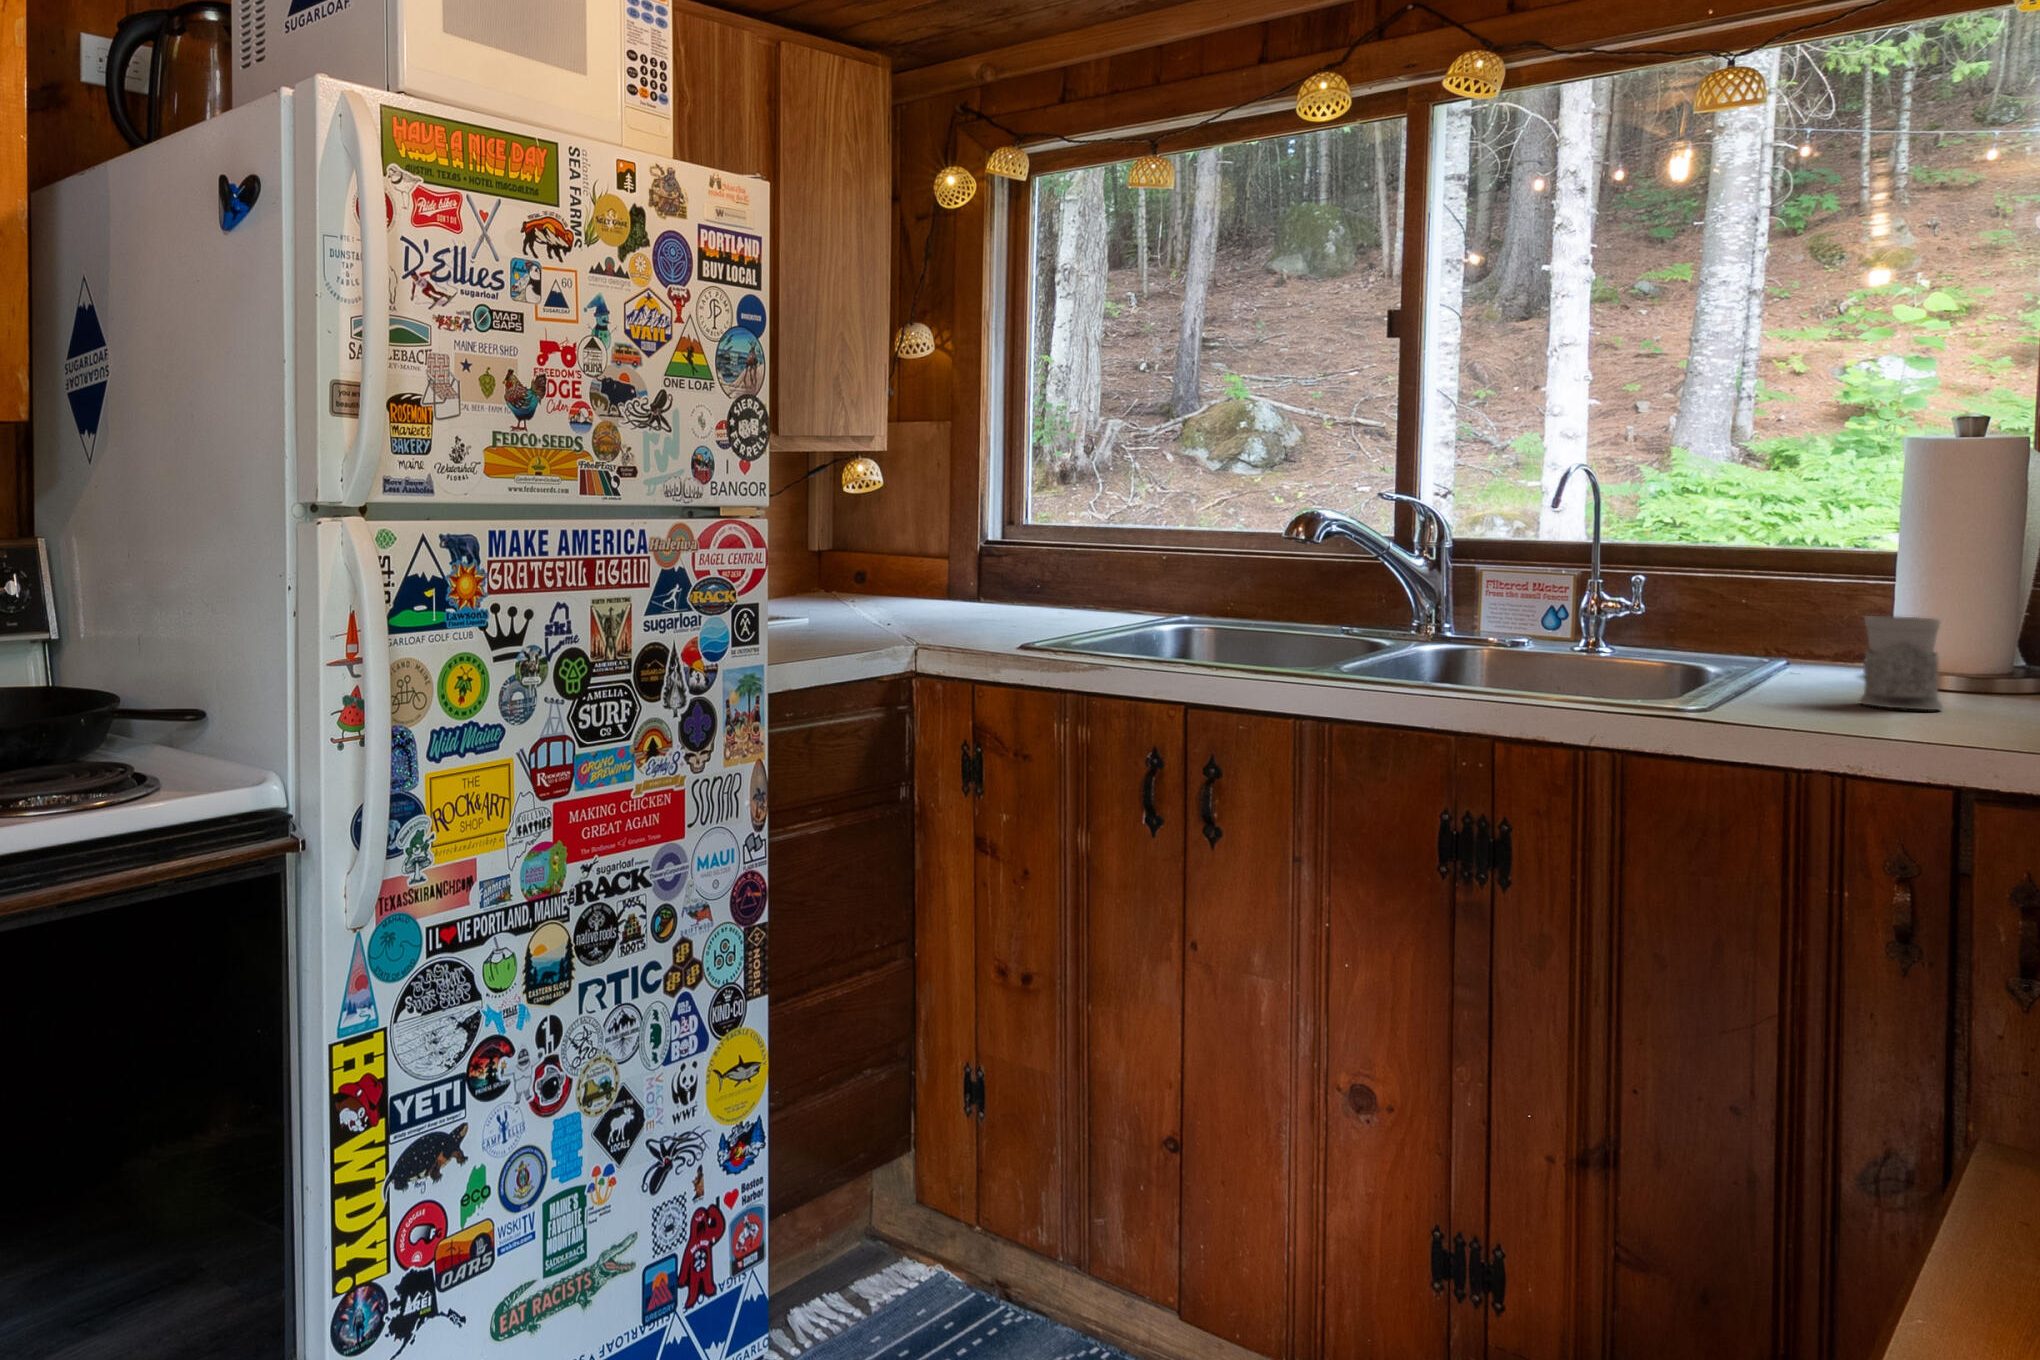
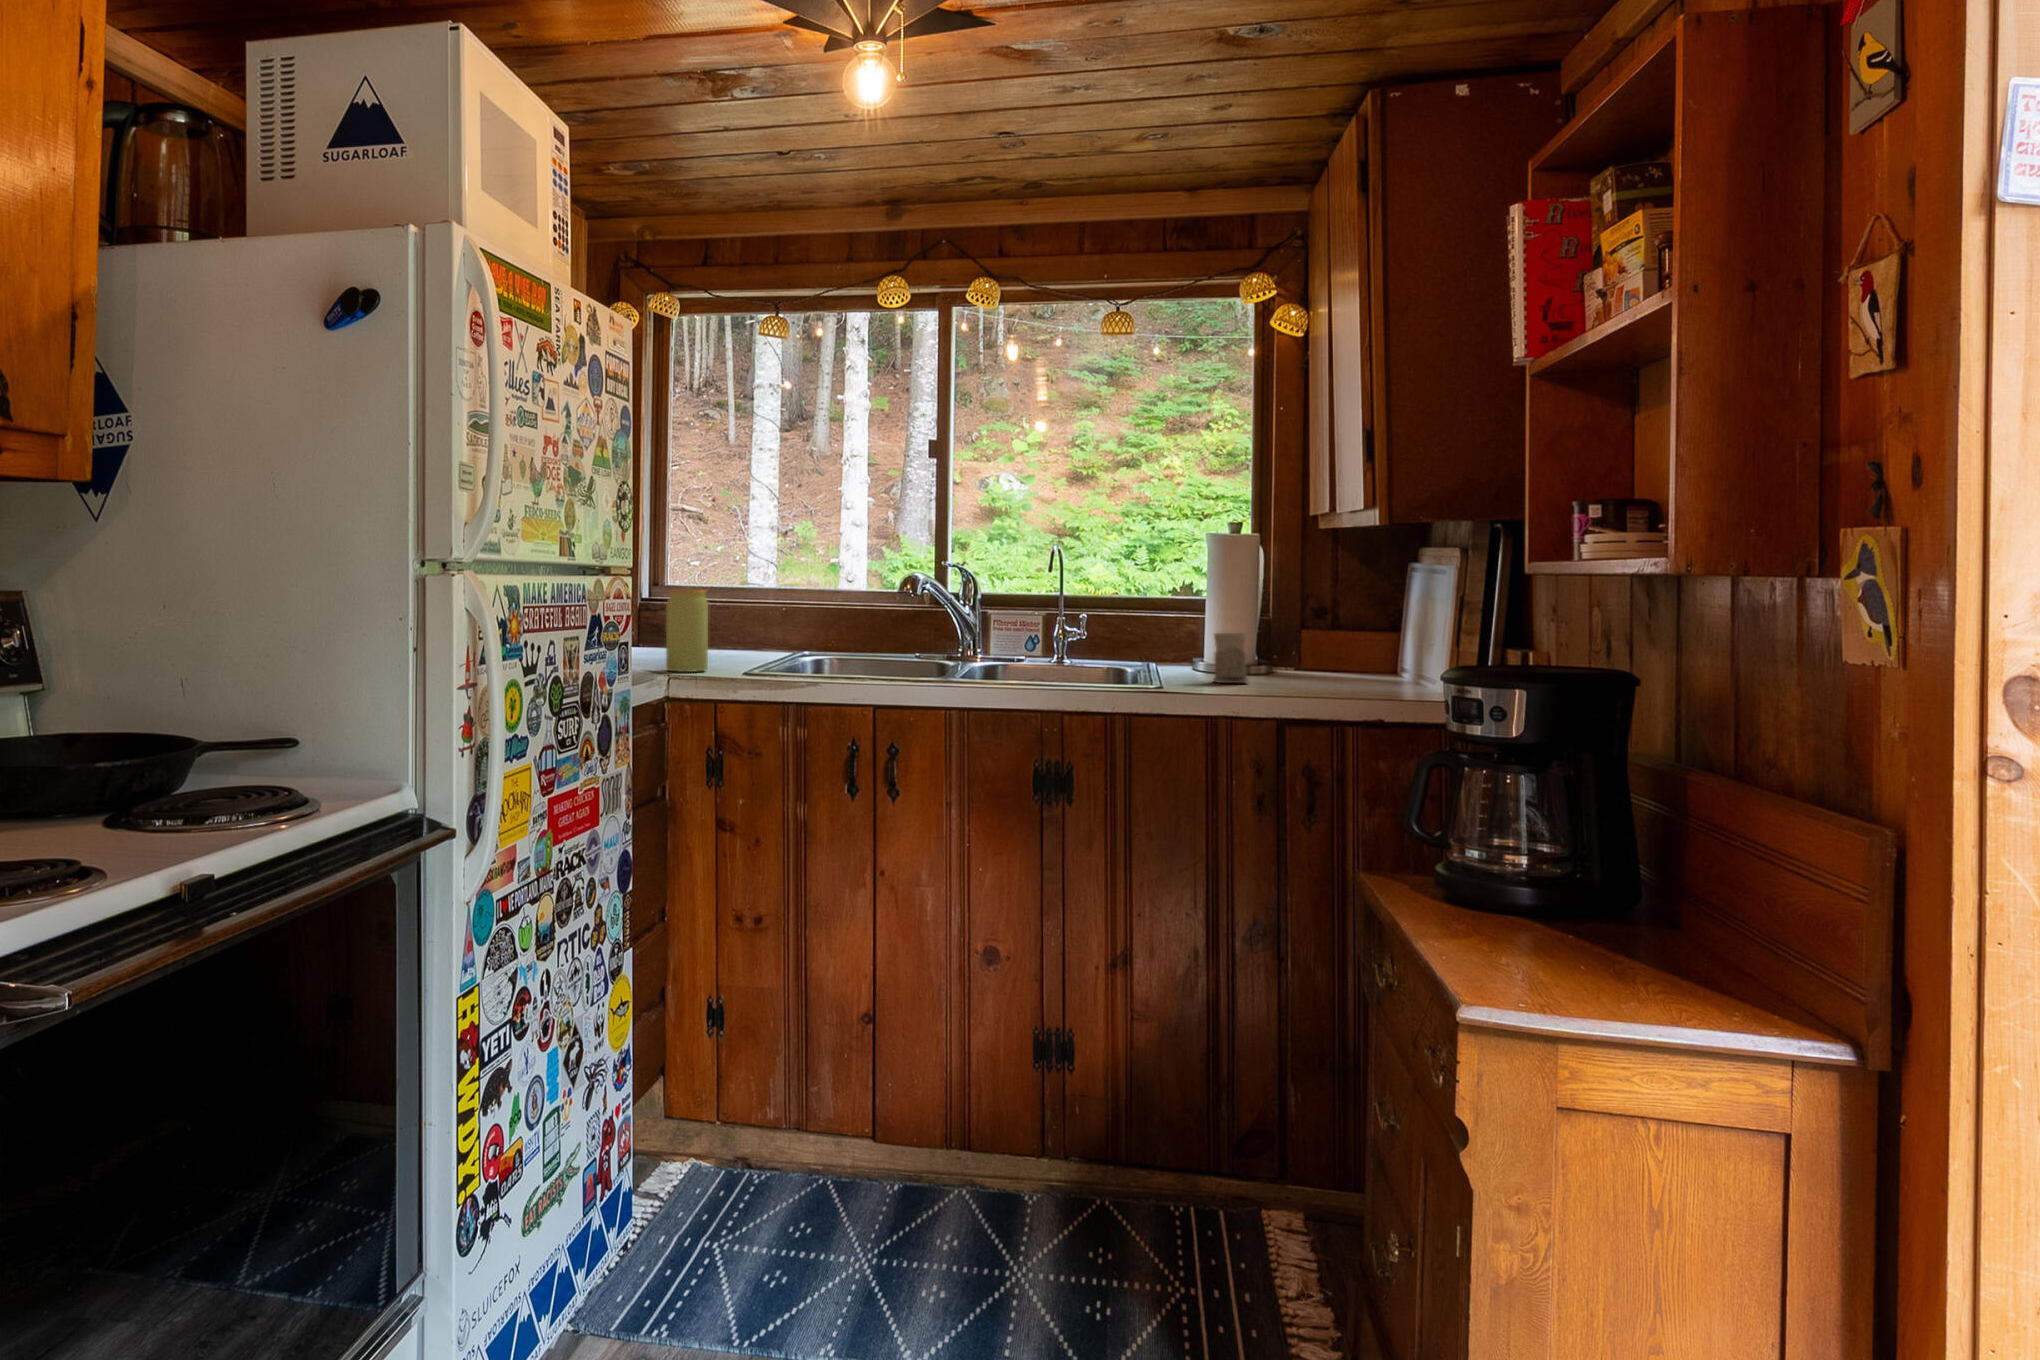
jar: none [927,532,983,639] -> present [666,590,708,672]

